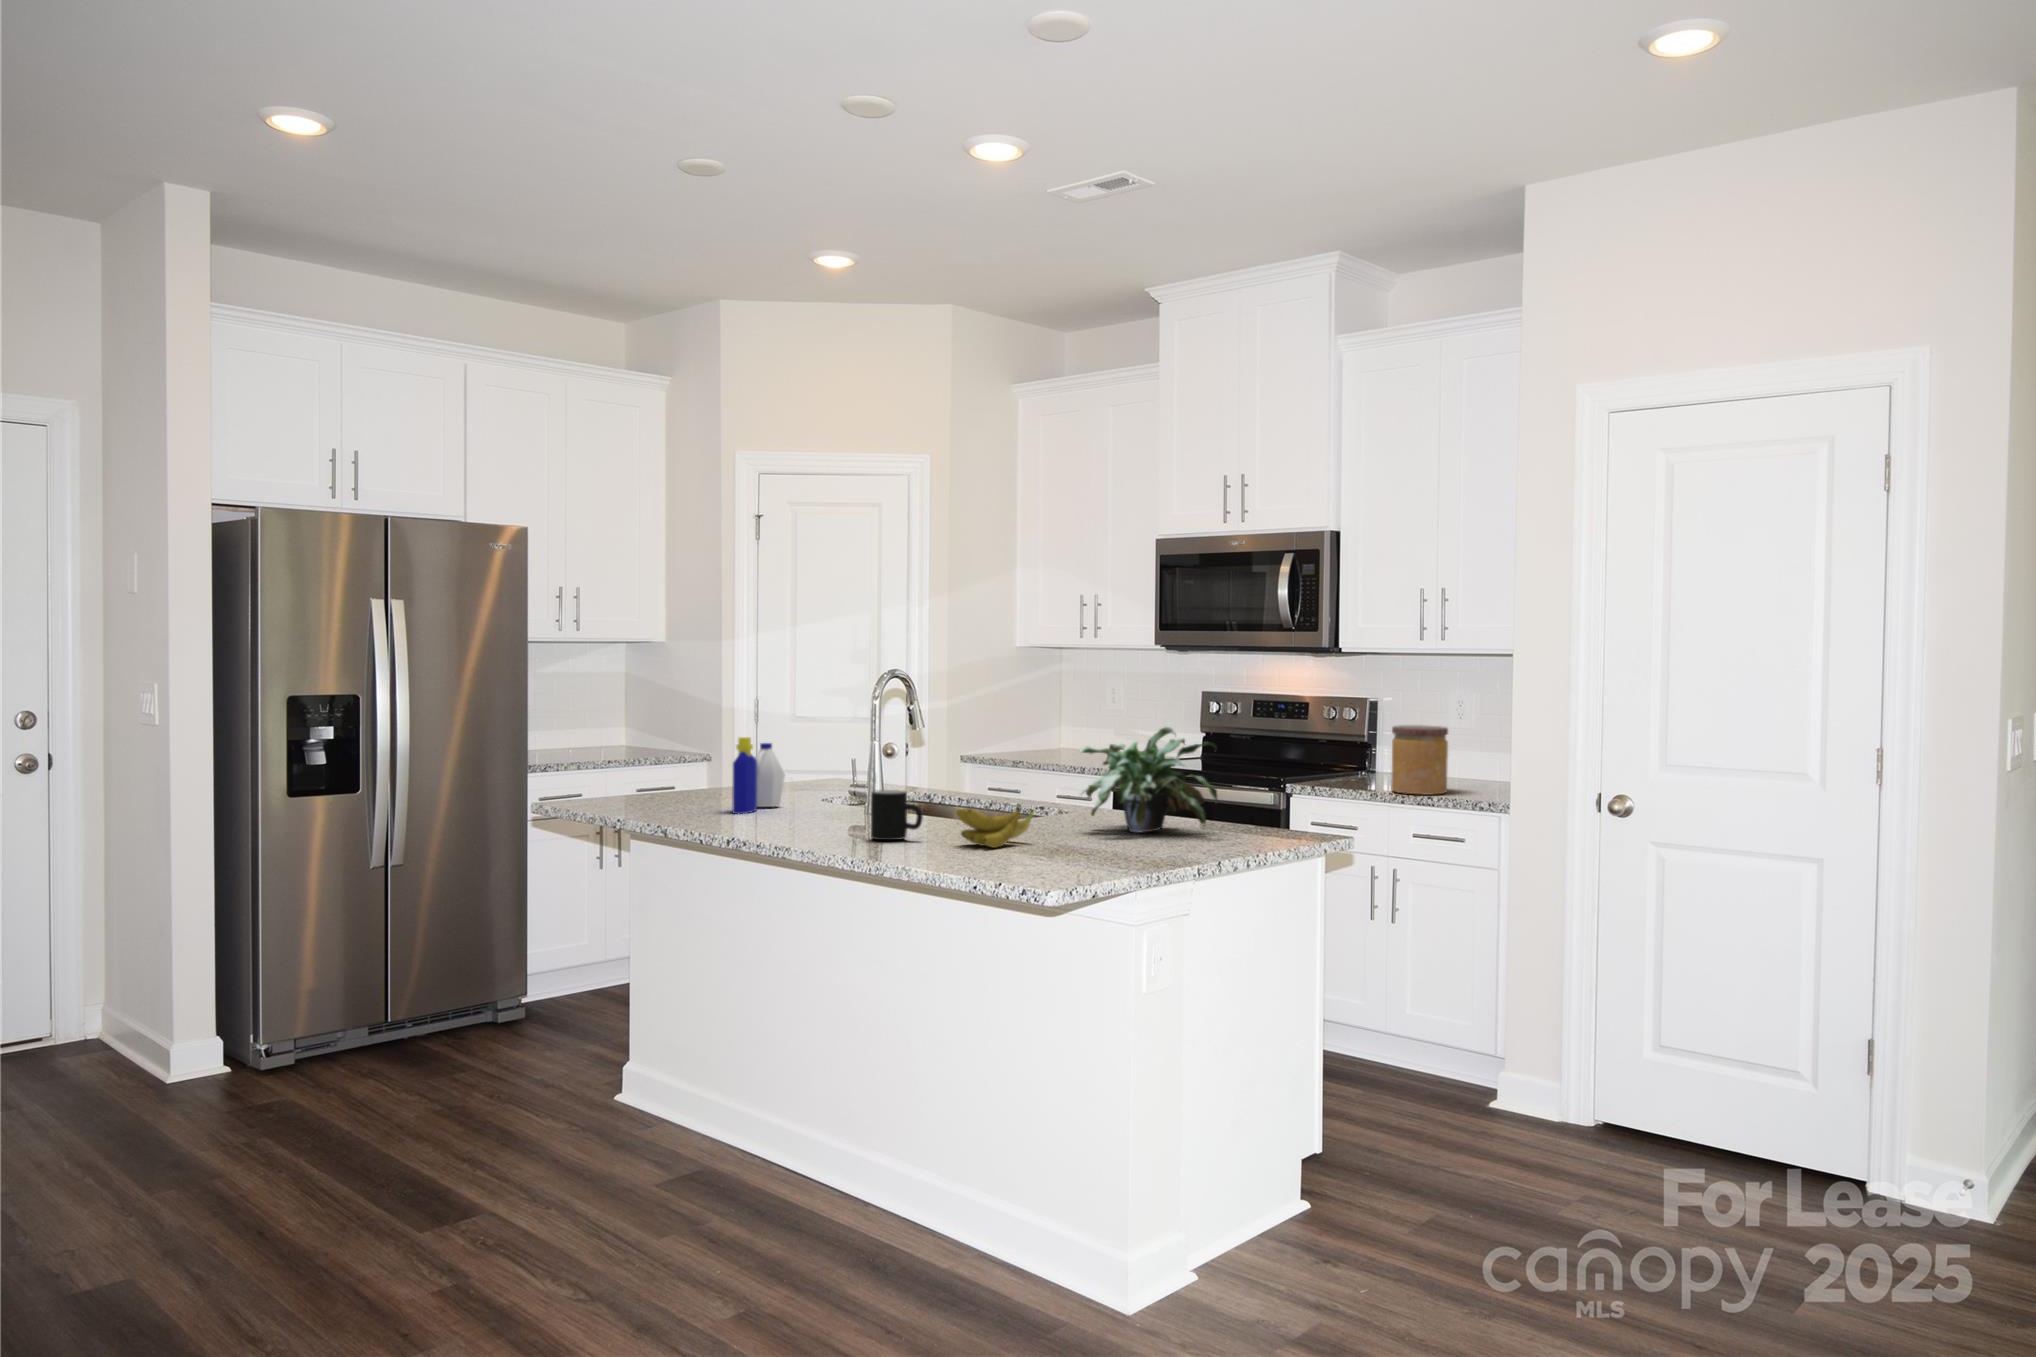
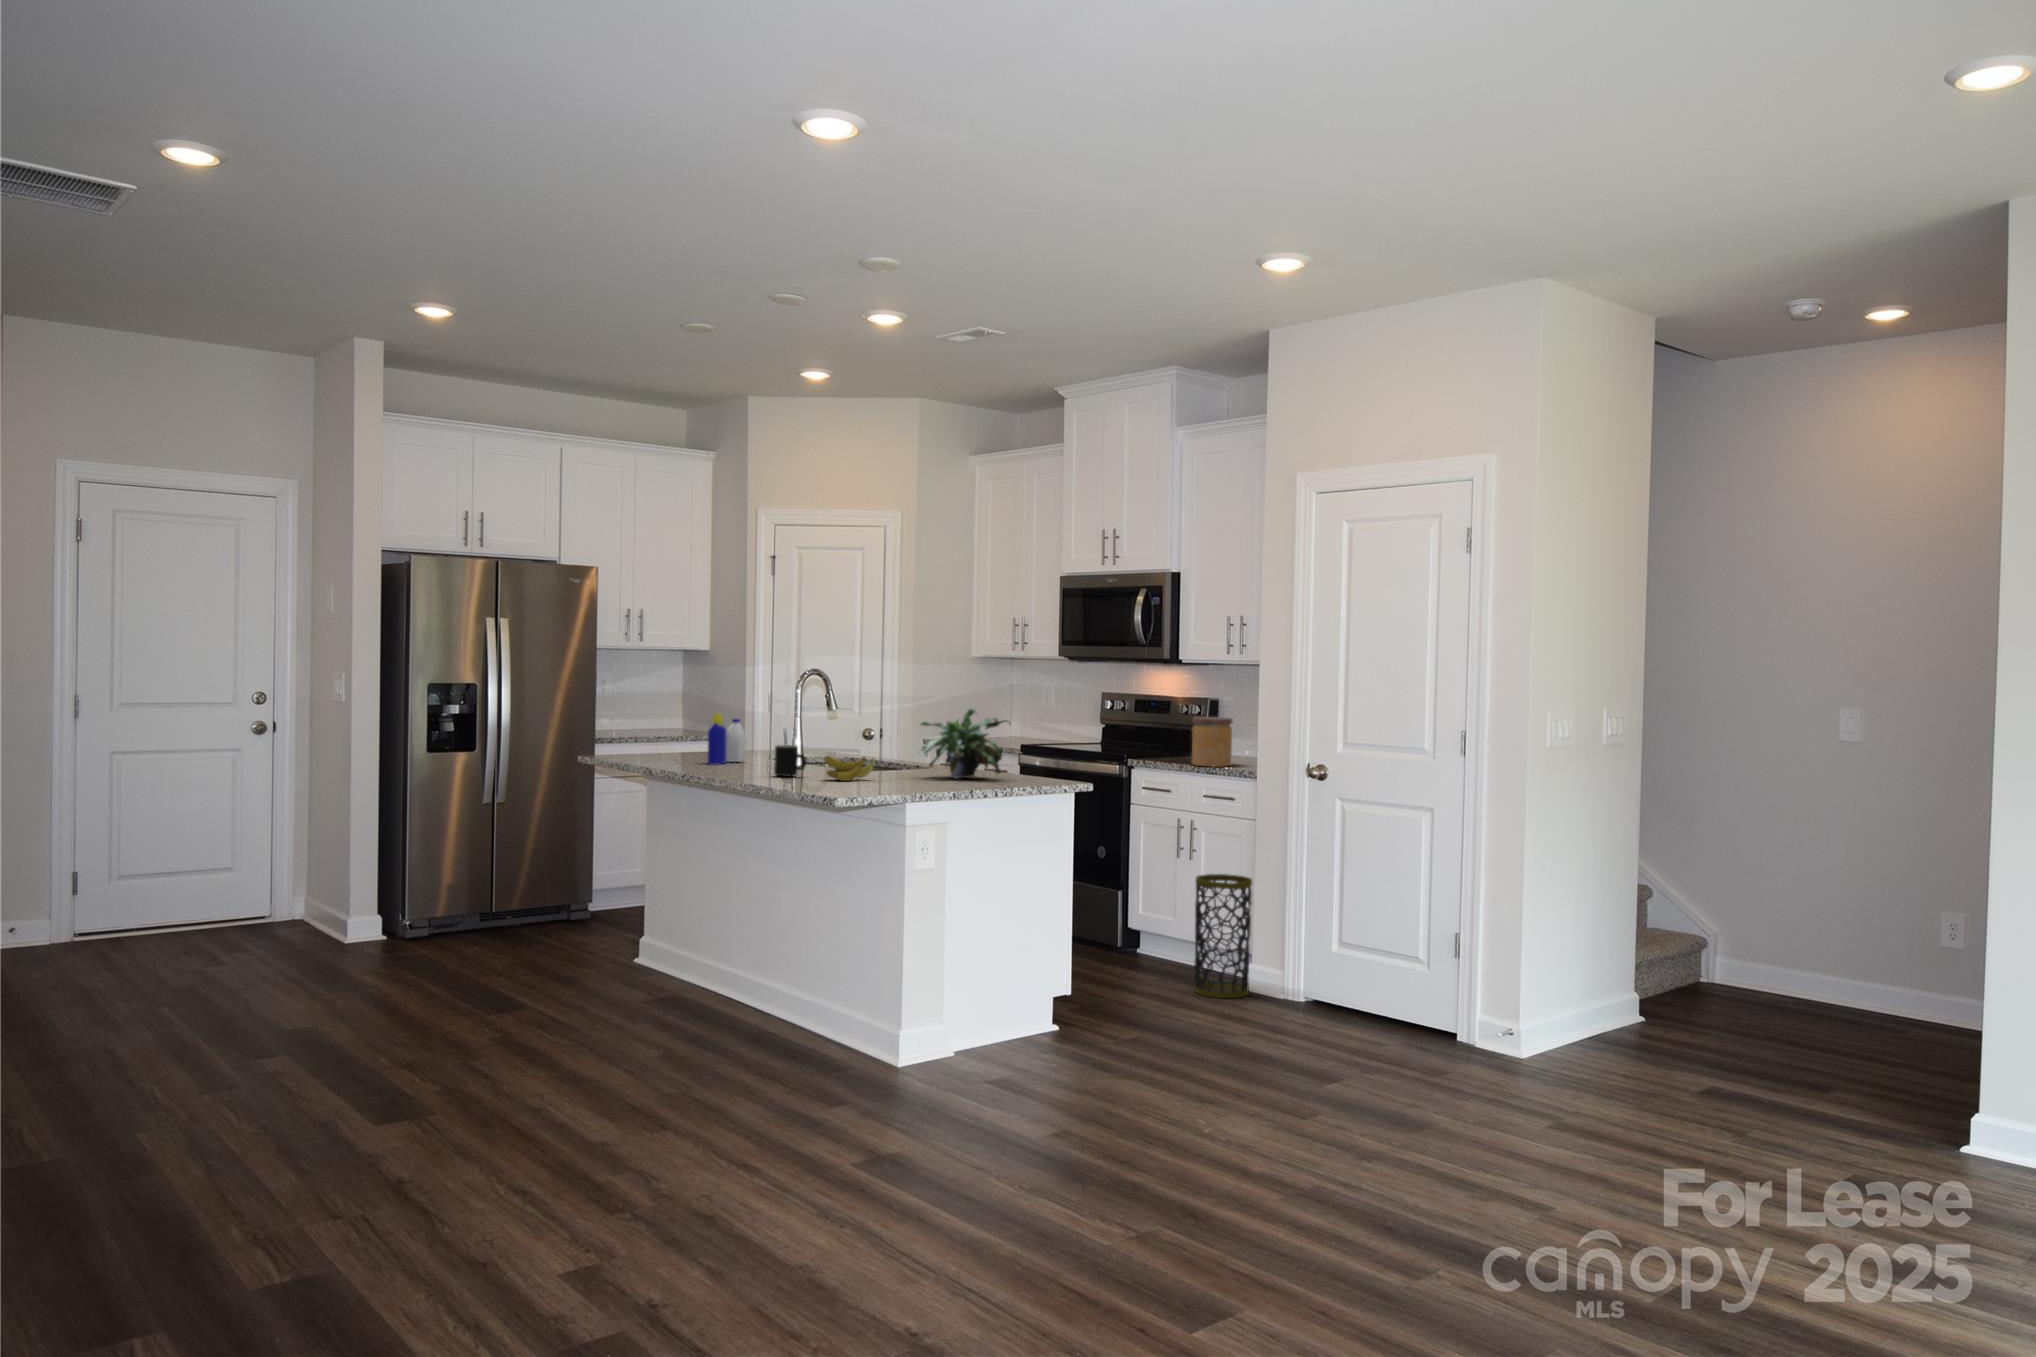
trash can: none [1430,946,1514,1126] -> present [1194,874,1252,998]

